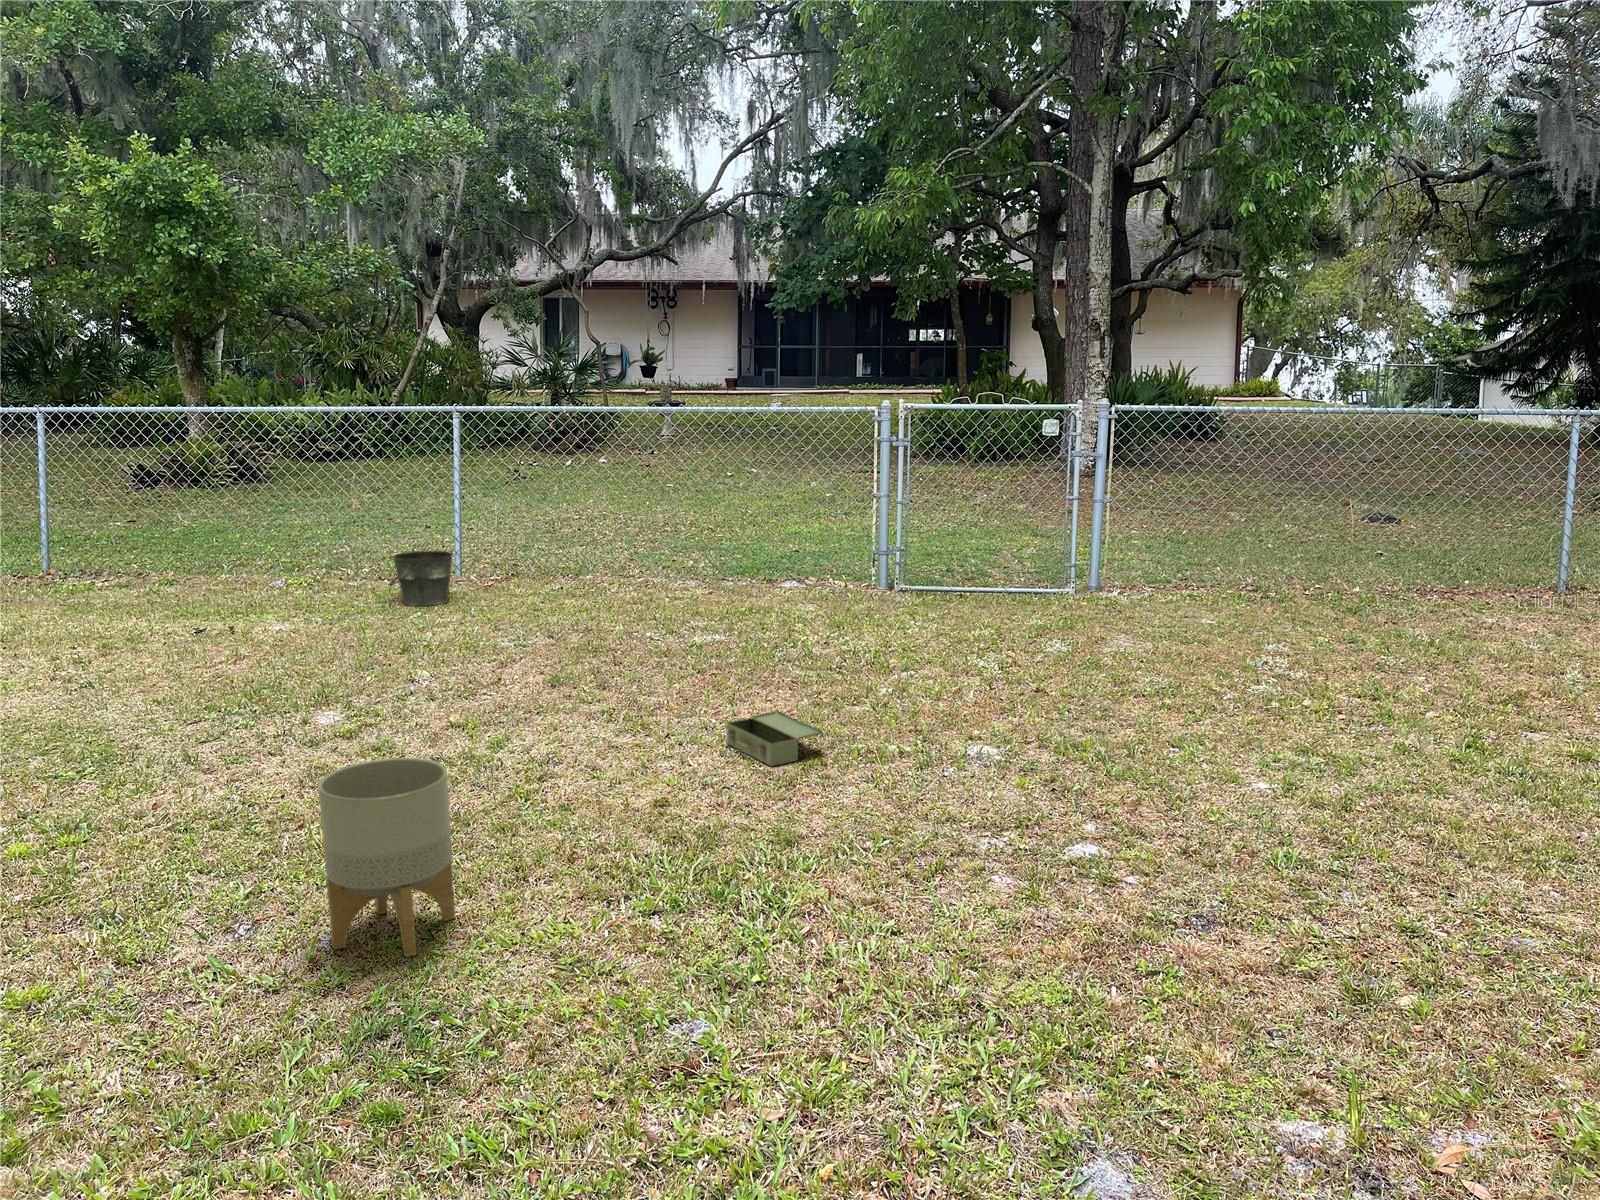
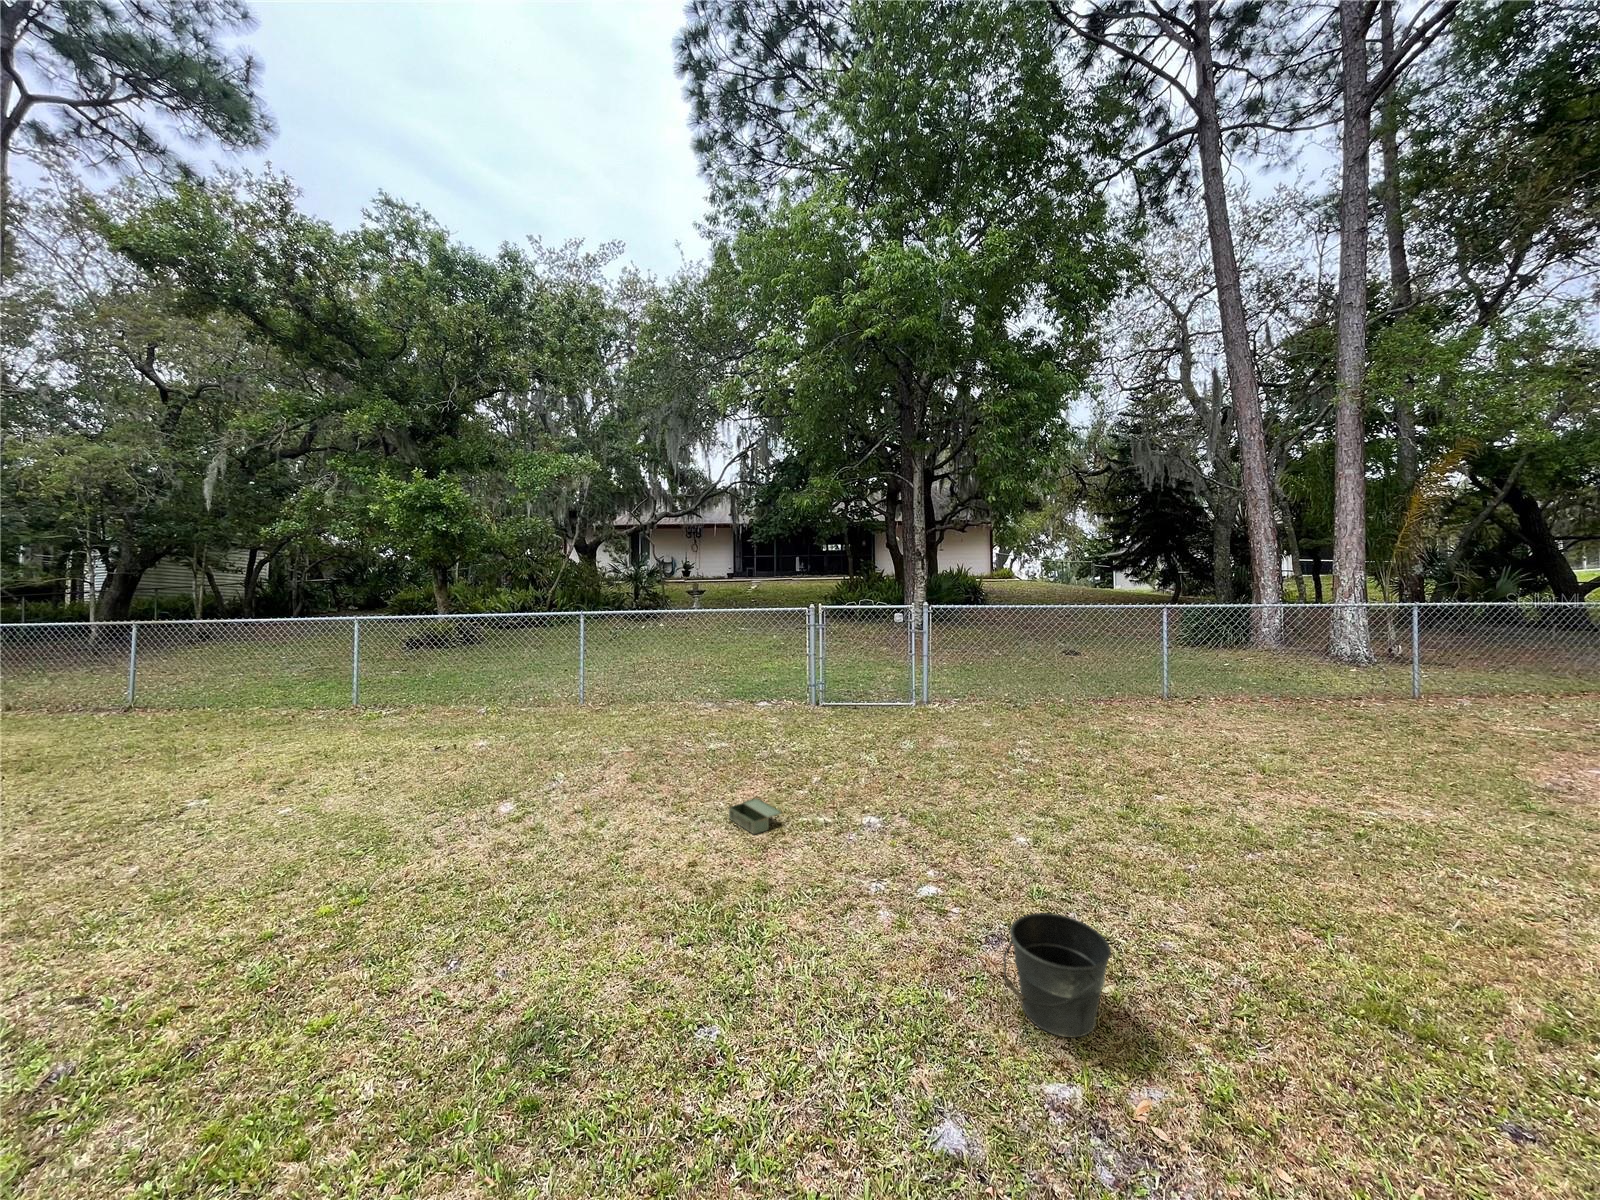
bucket: present [389,551,453,606] -> present [1003,913,1111,1037]
planter: present [318,758,455,957] -> none [497,859,574,986]

